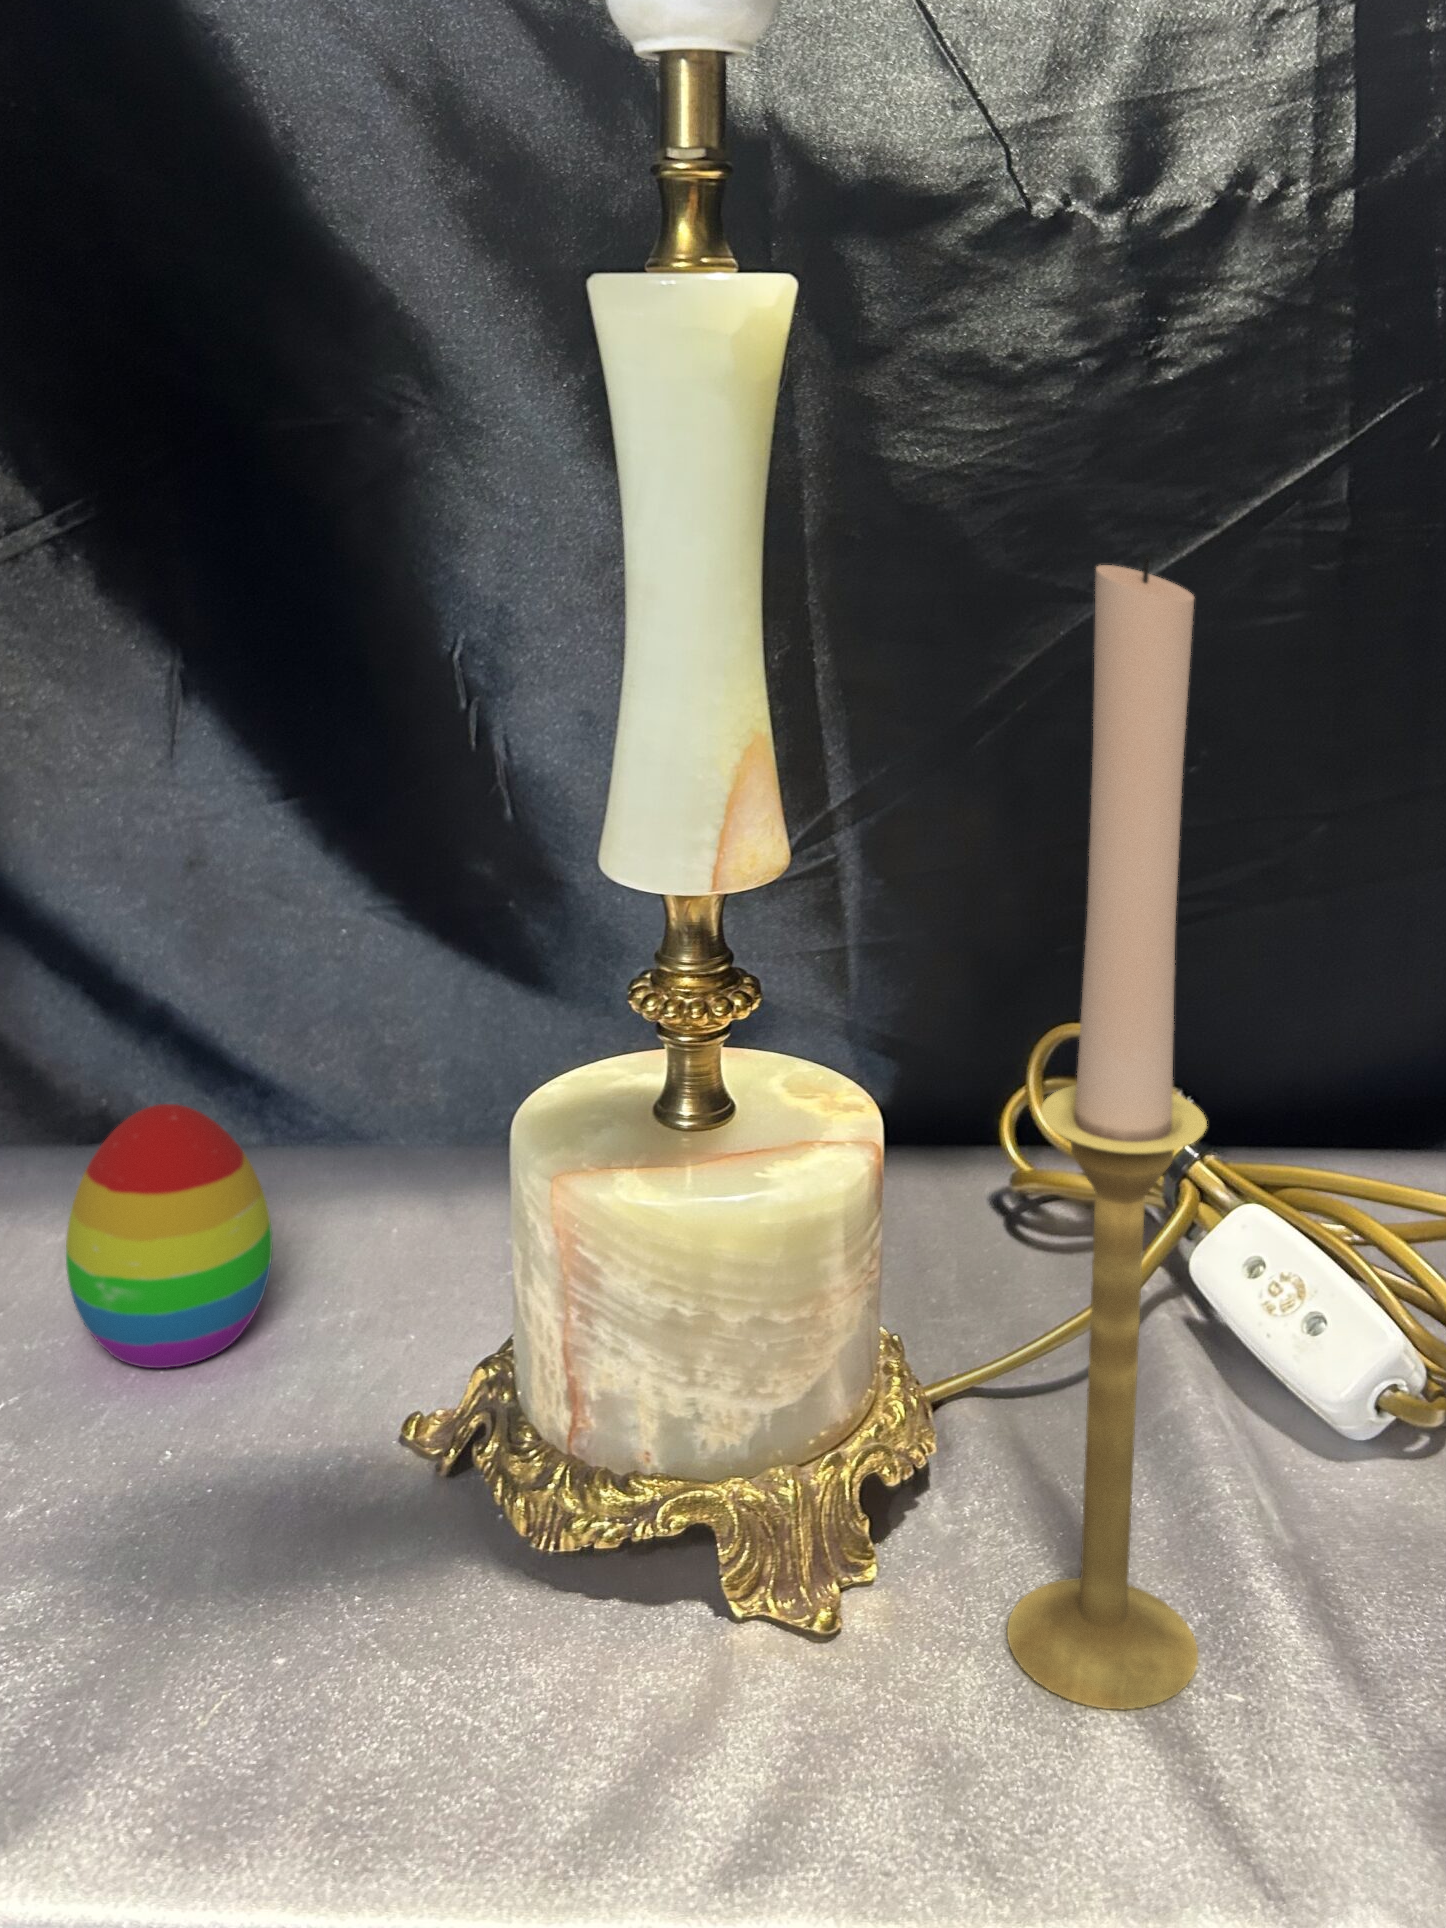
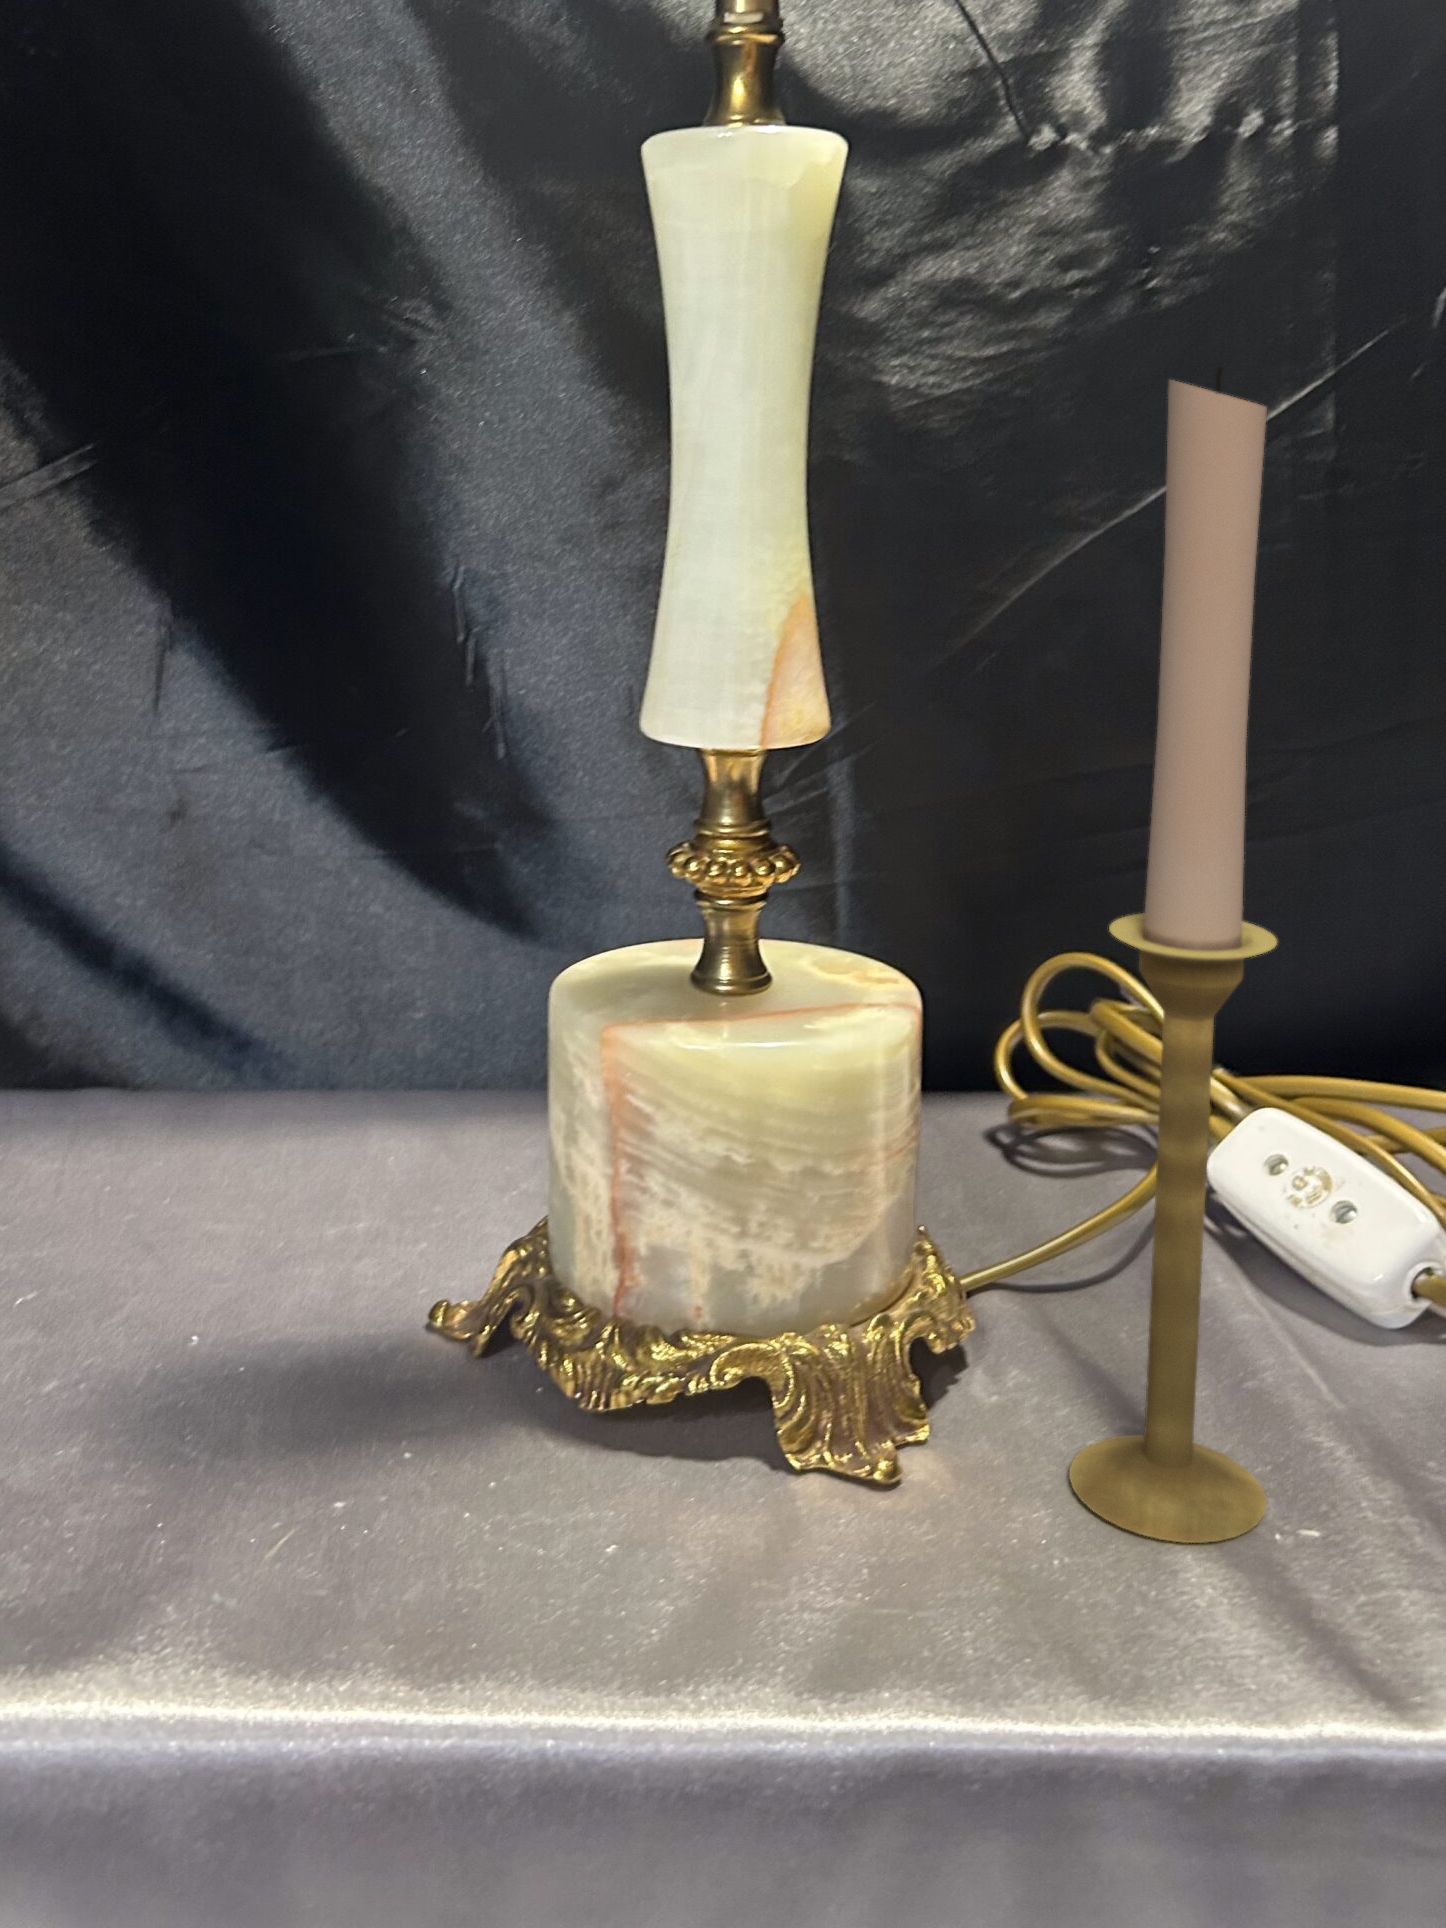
decorative egg: present [66,1104,272,1368] -> none [83,1001,287,1266]

